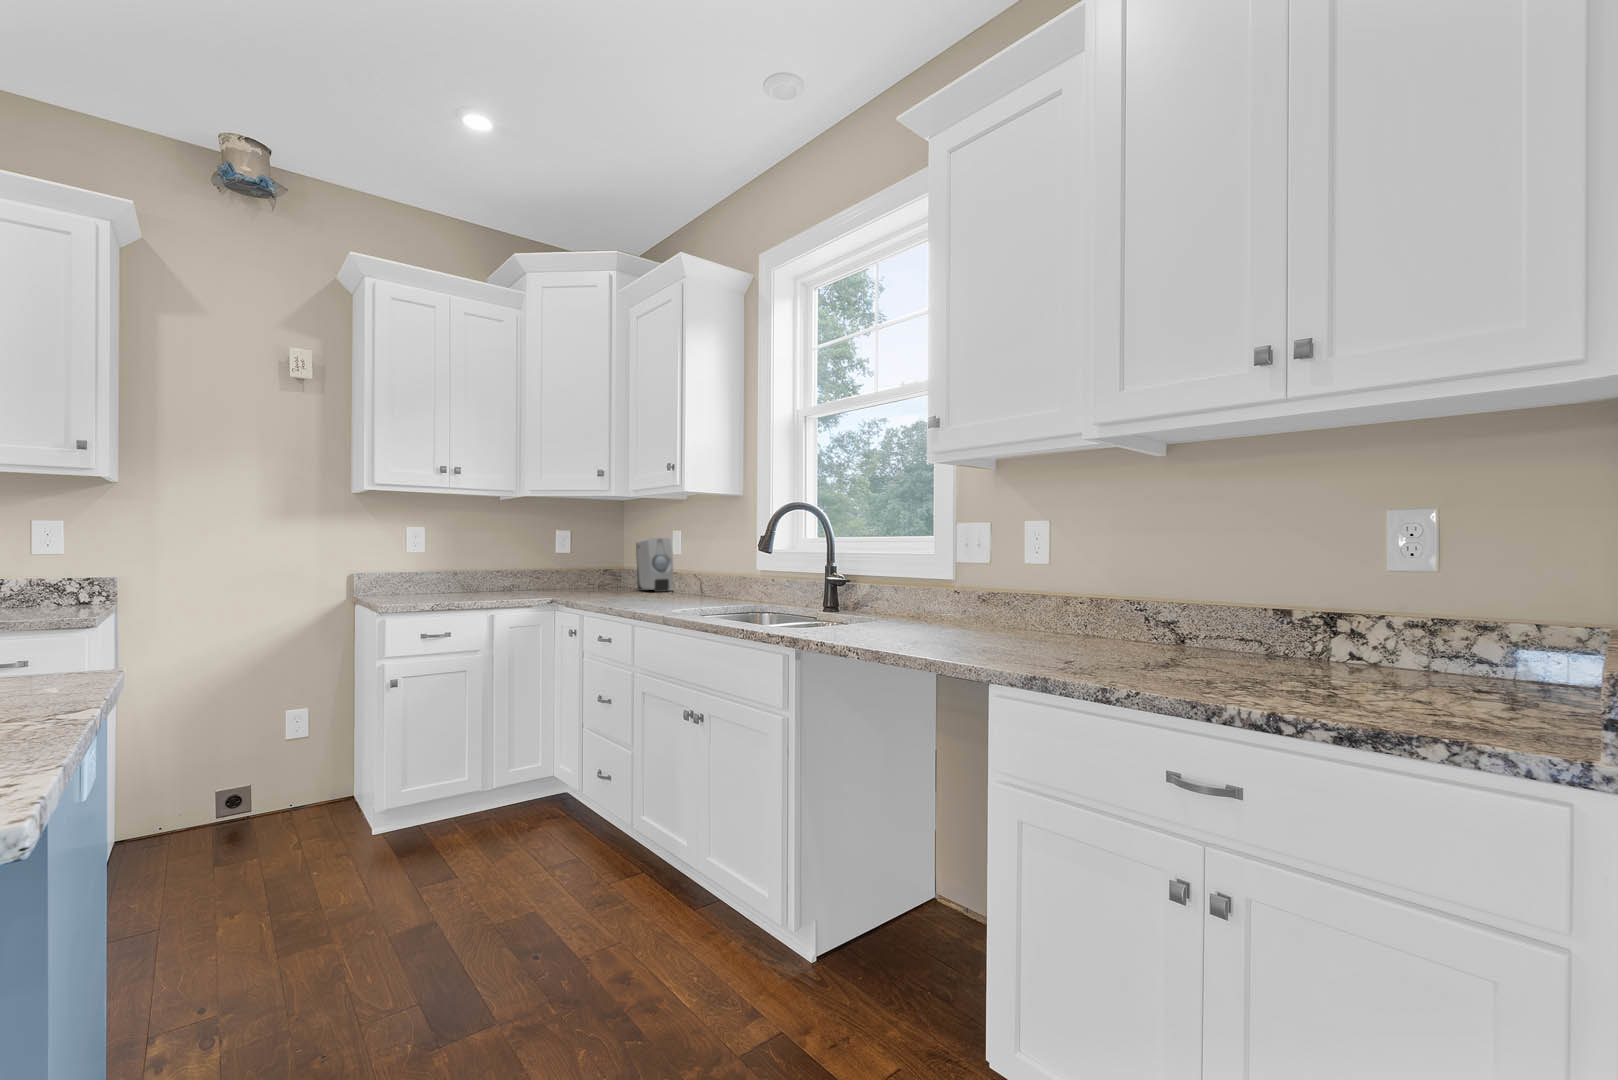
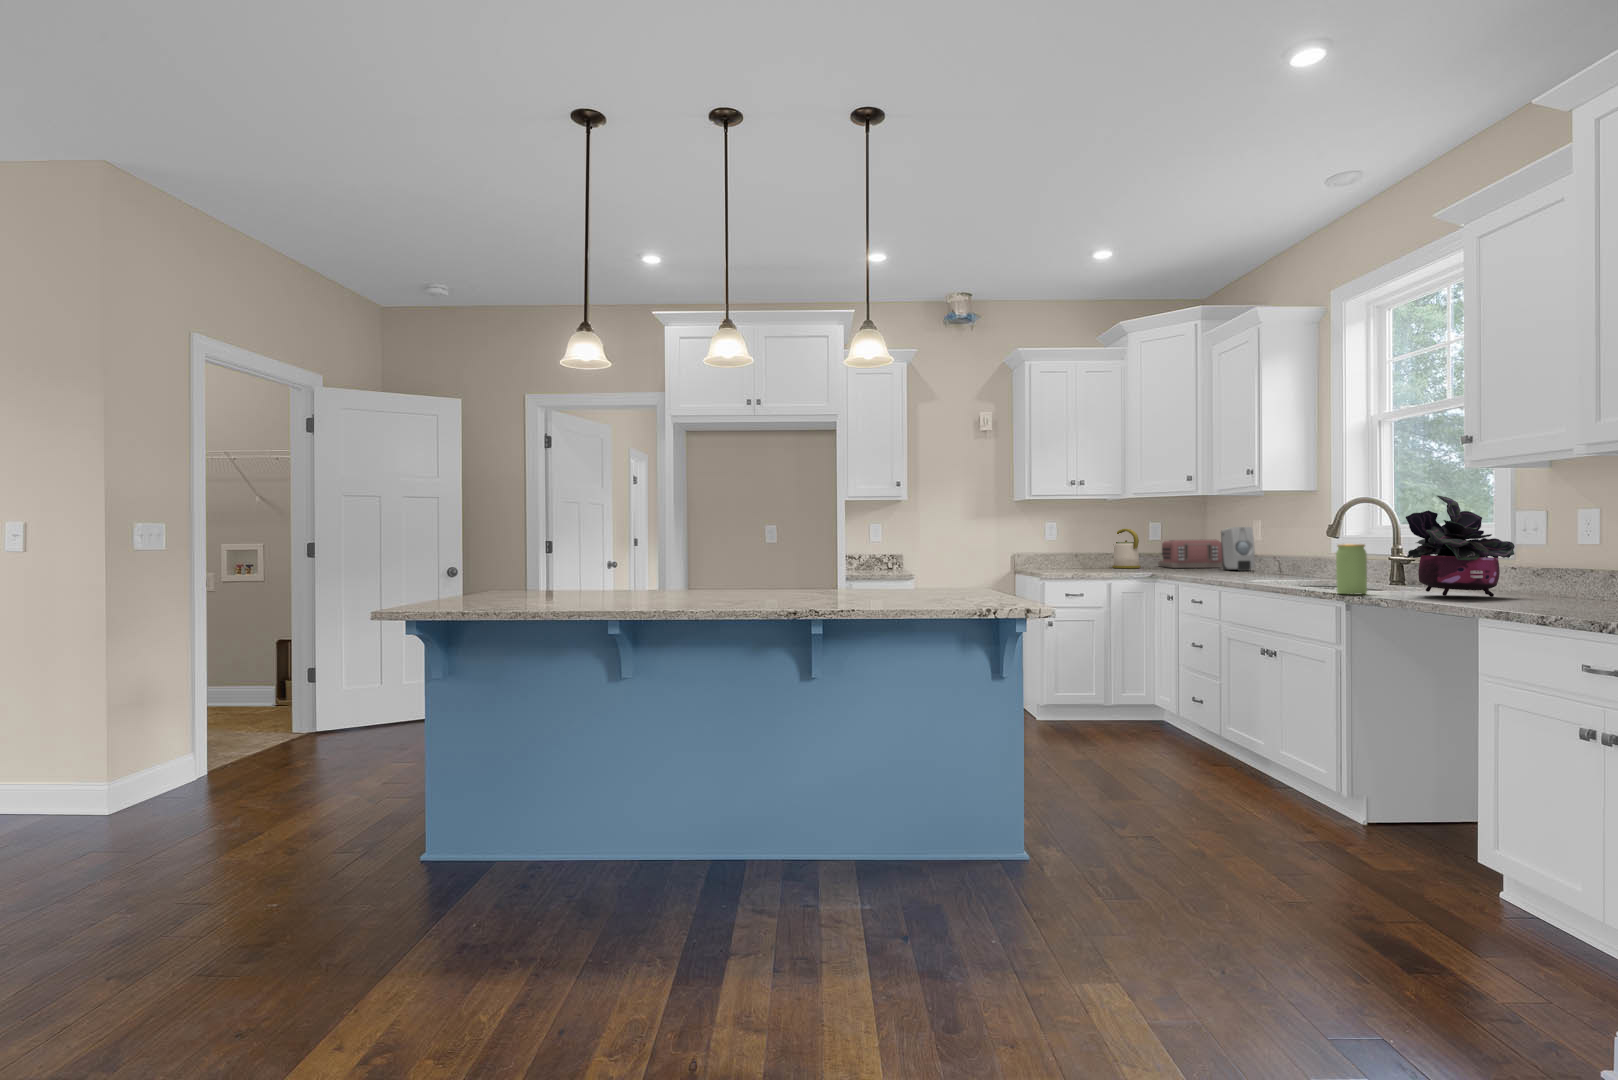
potted plant: none [870,498,981,637] -> present [1406,496,1515,597]
kettle: none [502,538,541,590] -> present [1112,529,1141,568]
toaster: none [564,553,639,588] -> present [1158,540,1222,568]
jar: none [785,565,822,638] -> present [1336,544,1367,595]

